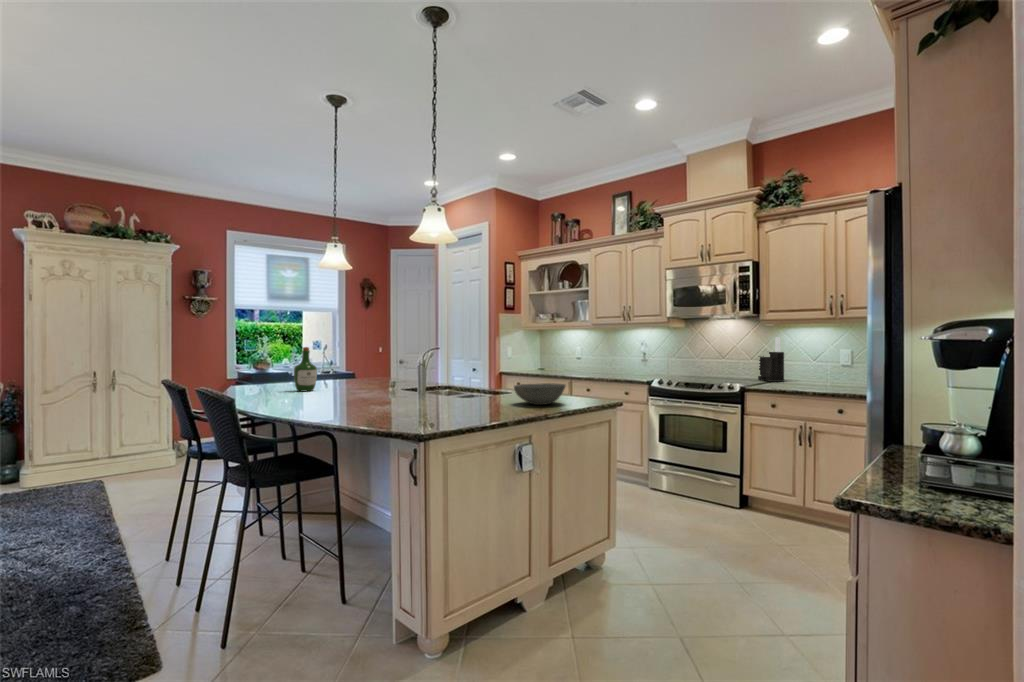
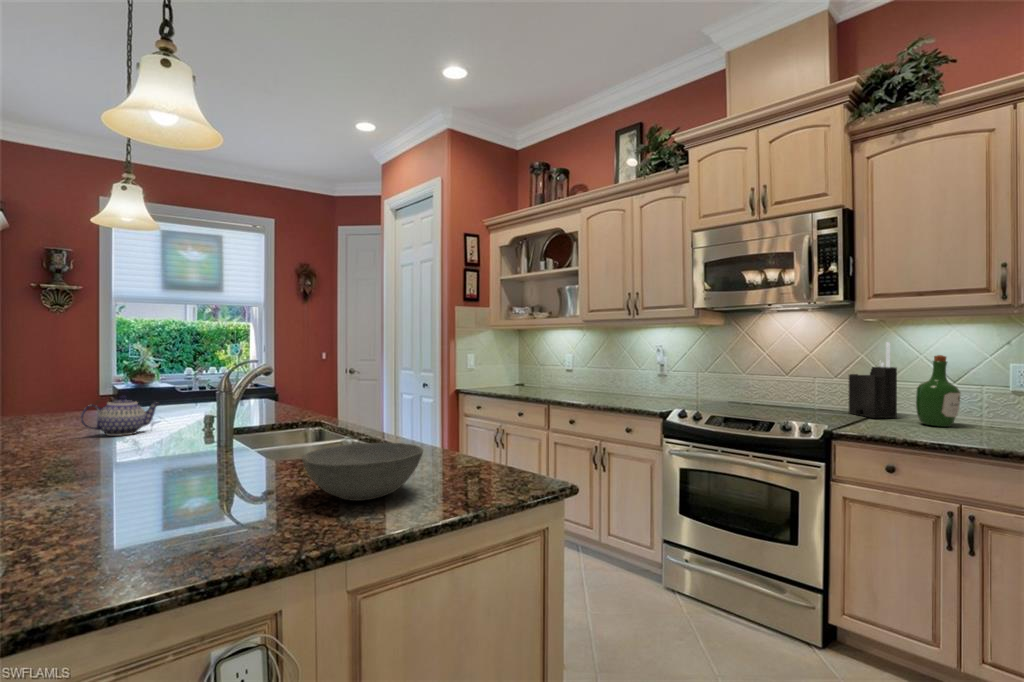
wine bottle: present [294,347,317,391] -> present [916,355,960,427]
teapot: none [329,369,363,392] -> present [80,395,159,436]

